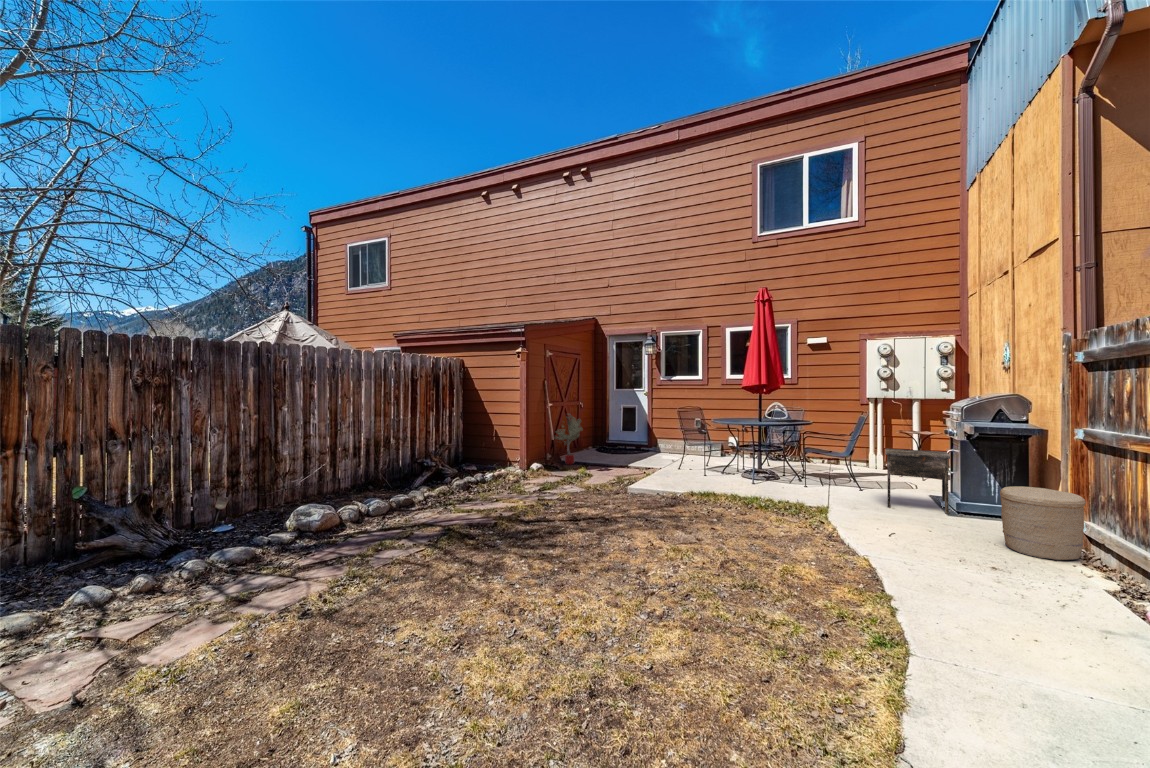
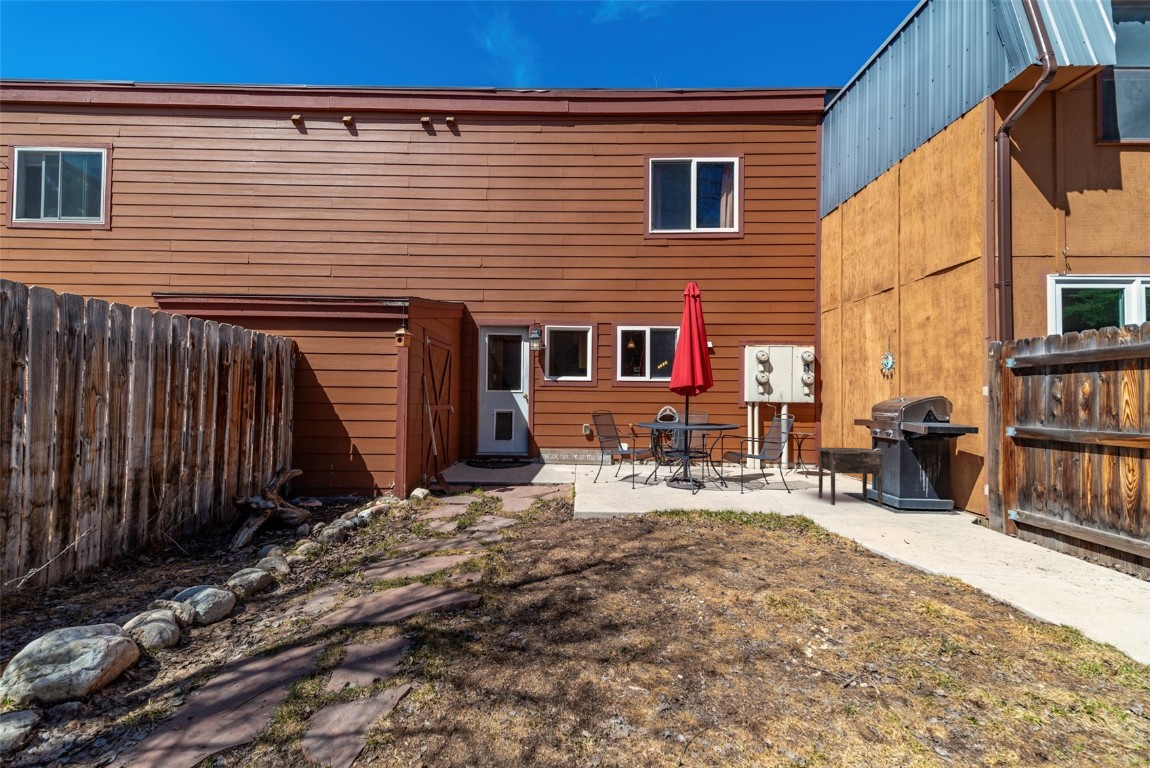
potted tree: present [554,414,582,465] -> none [433,418,468,485]
woven basket: present [1000,486,1086,560] -> none [969,477,1044,542]

